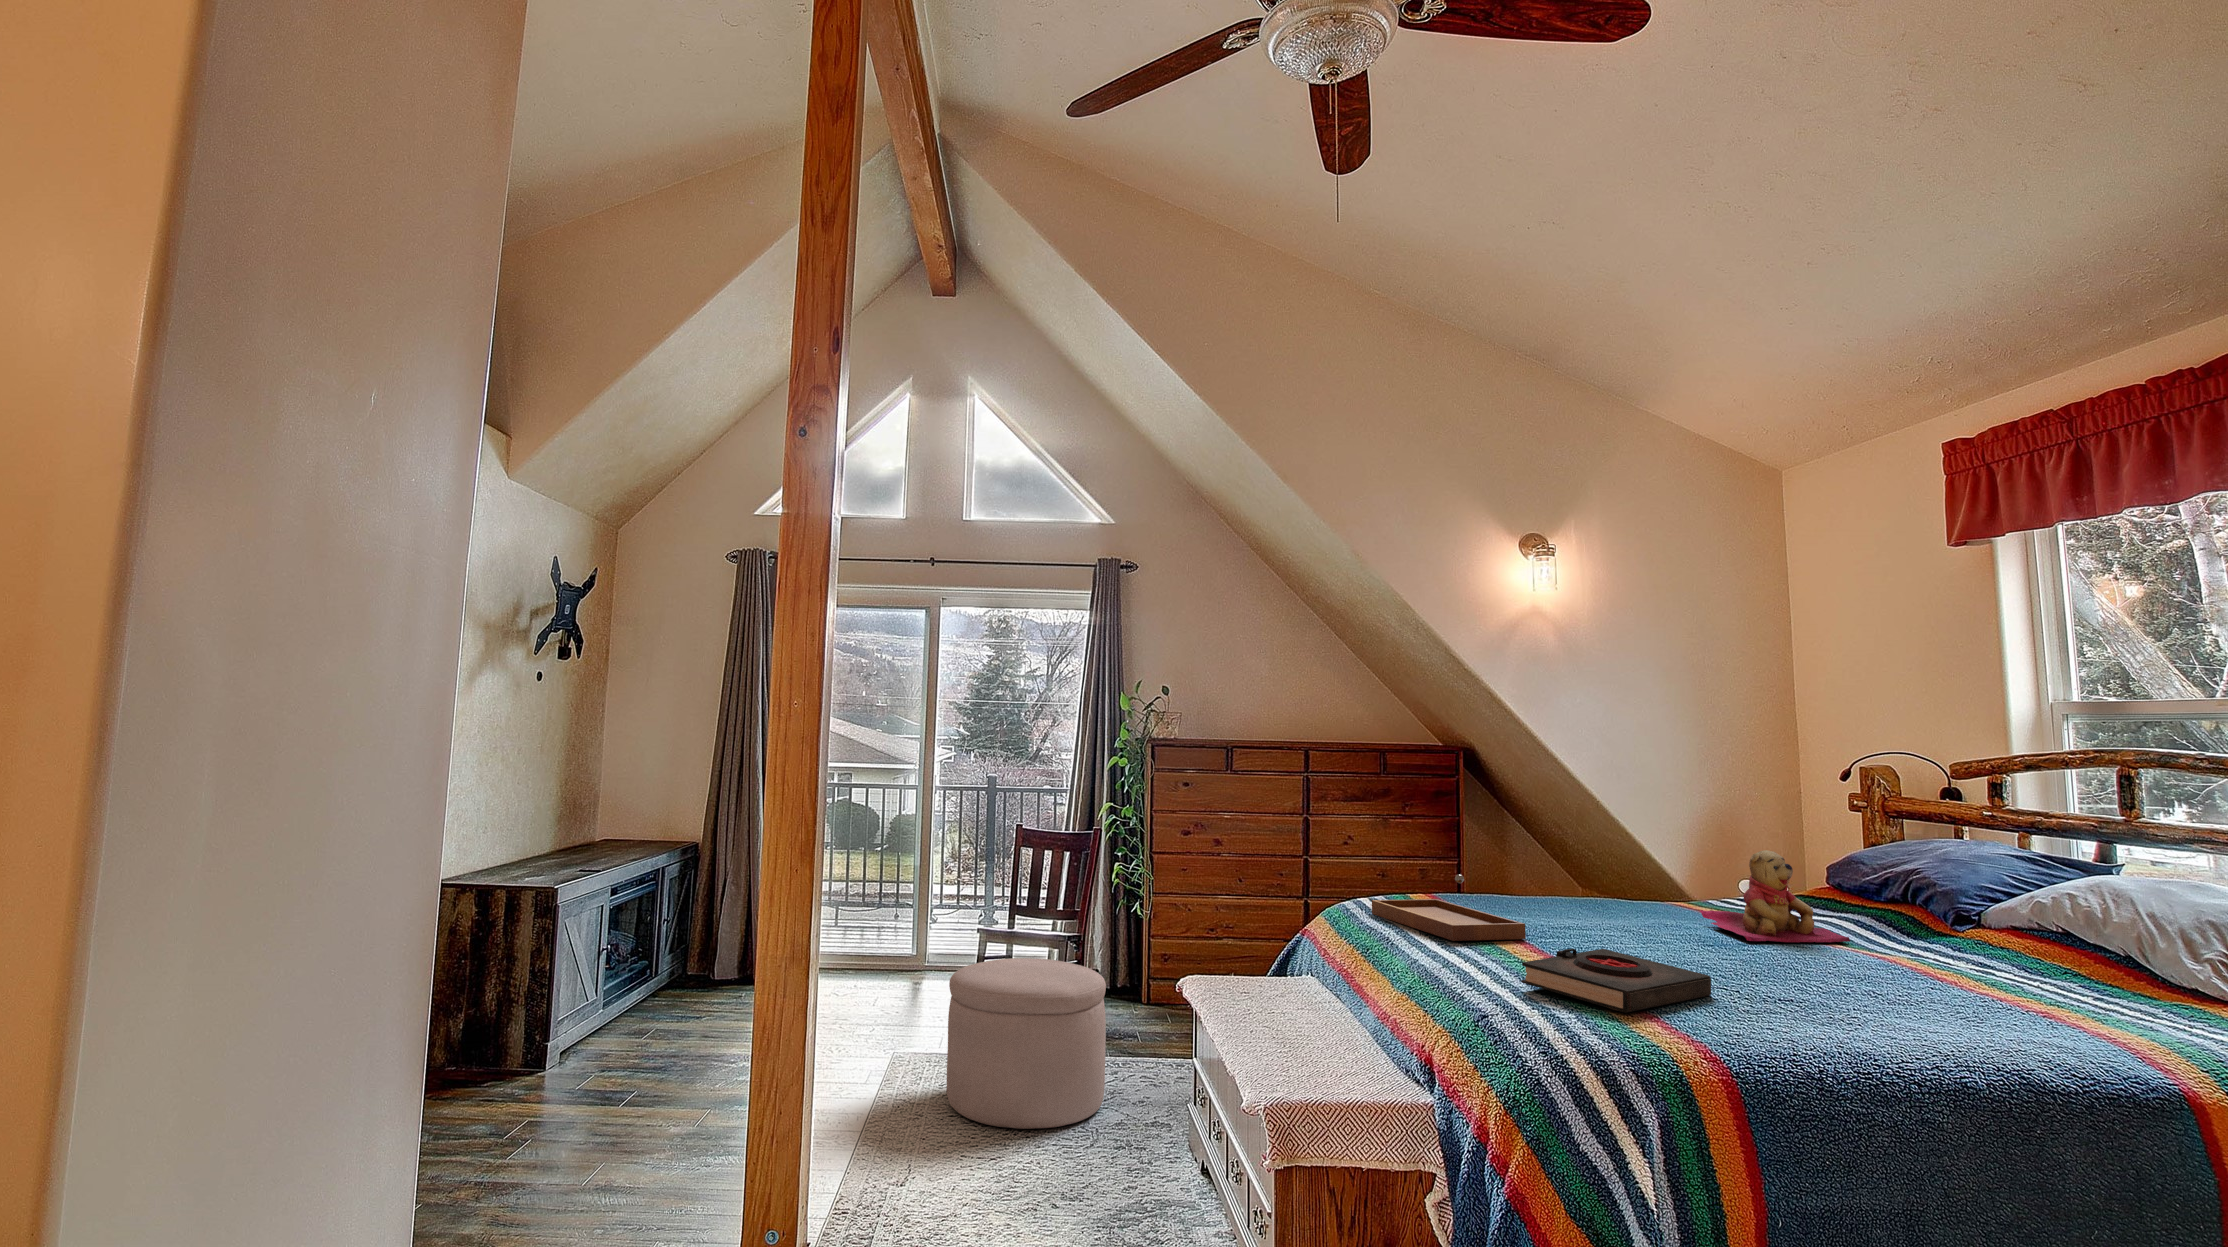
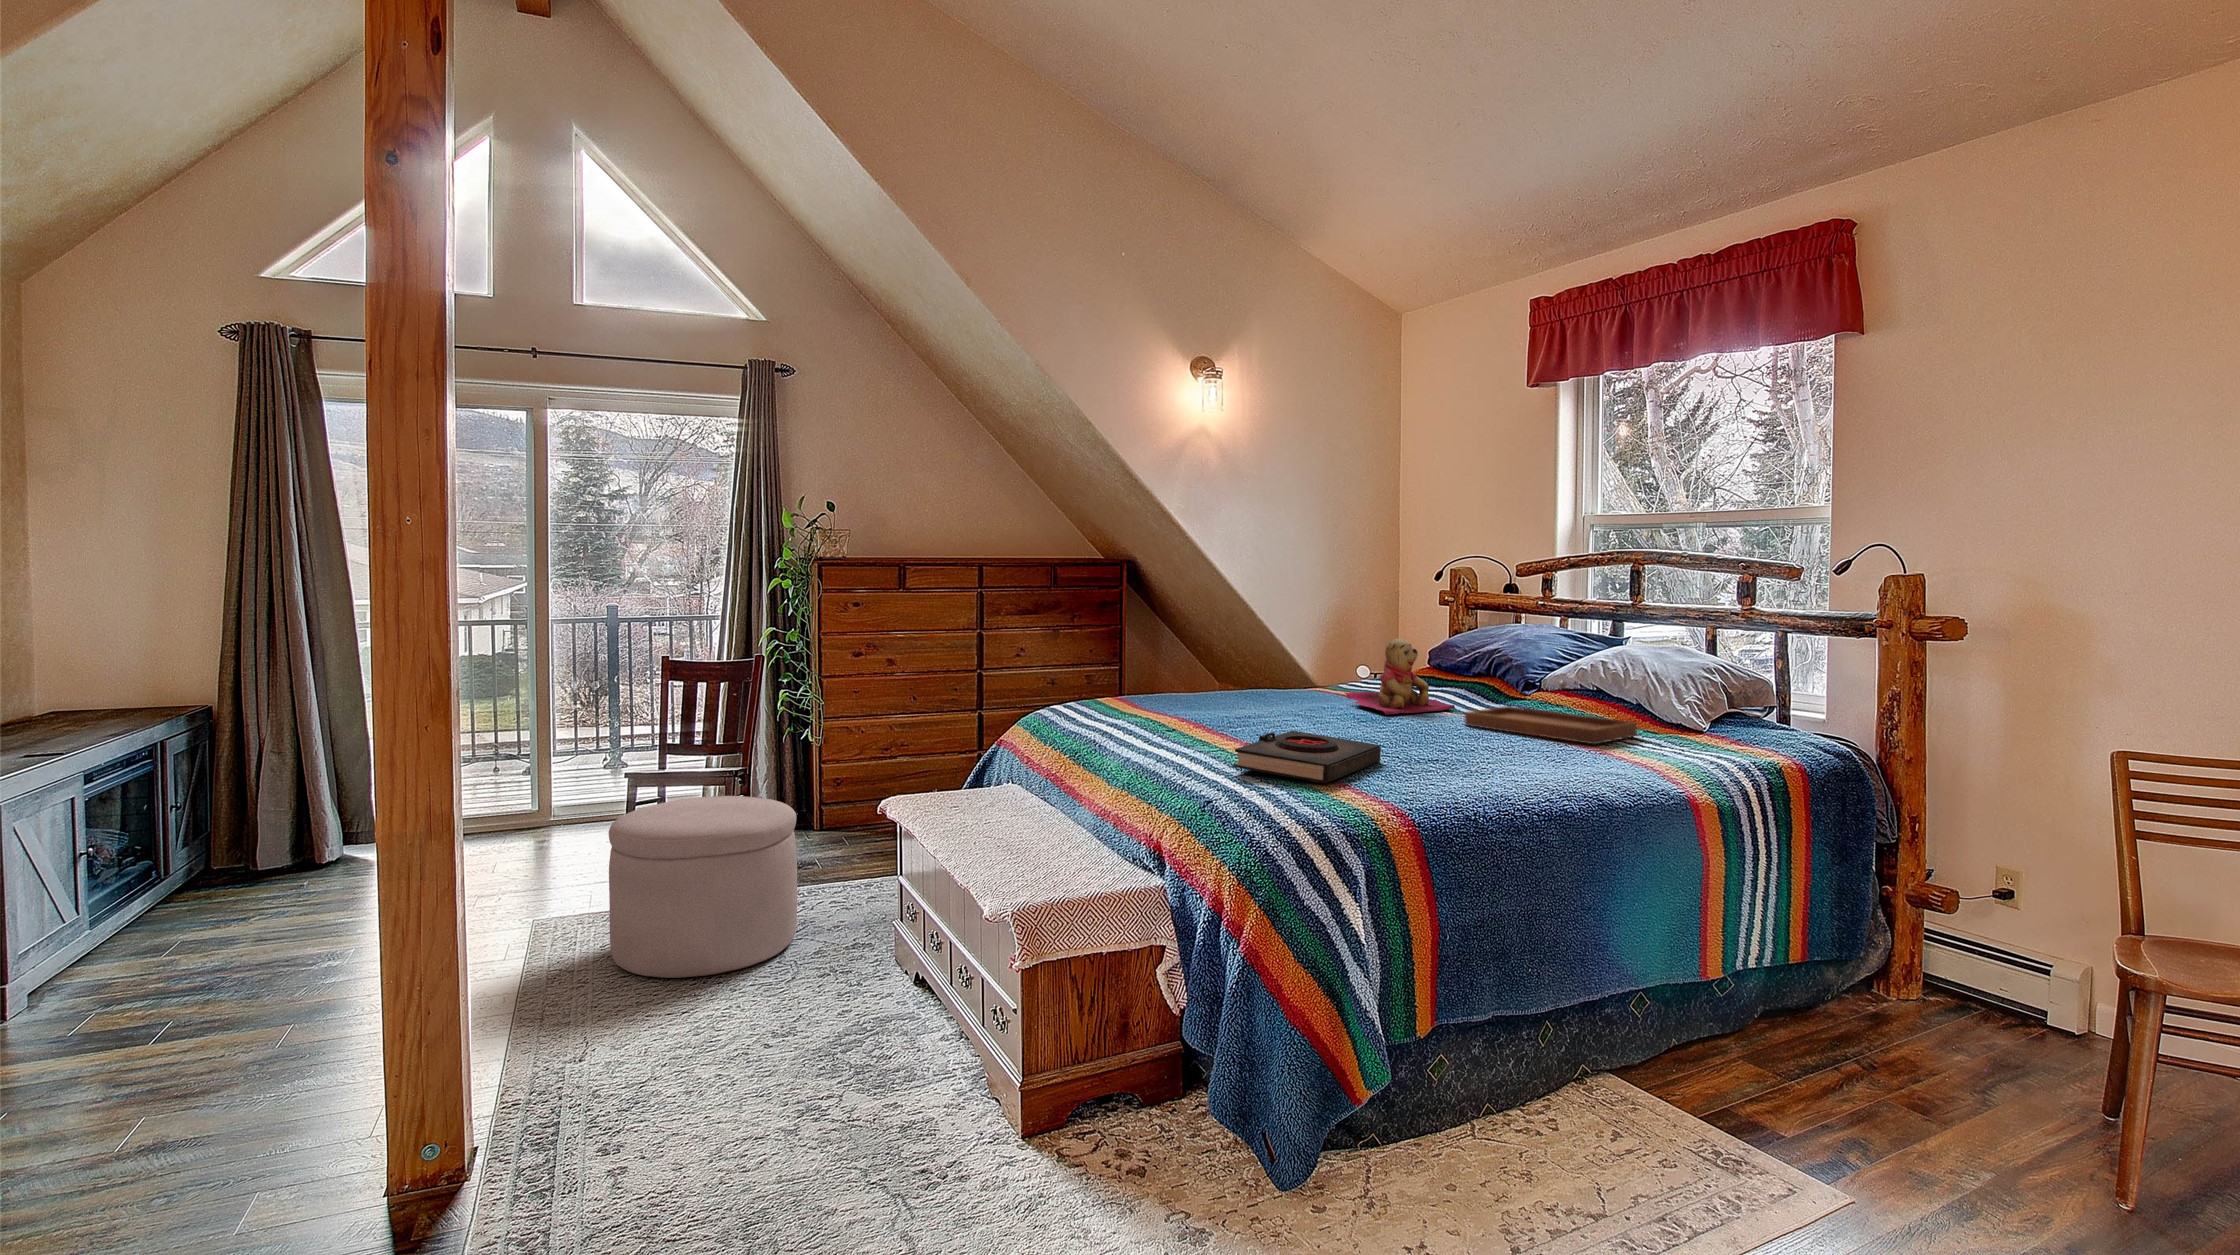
tray: present [1372,874,1526,941] -> present [1465,680,1637,744]

